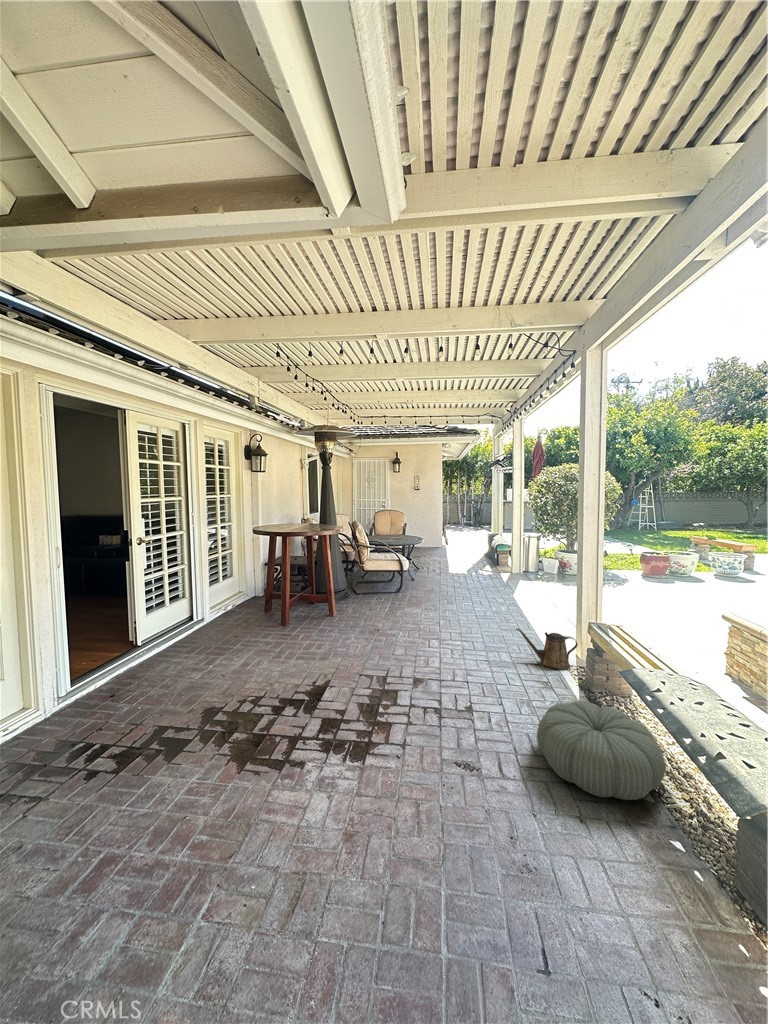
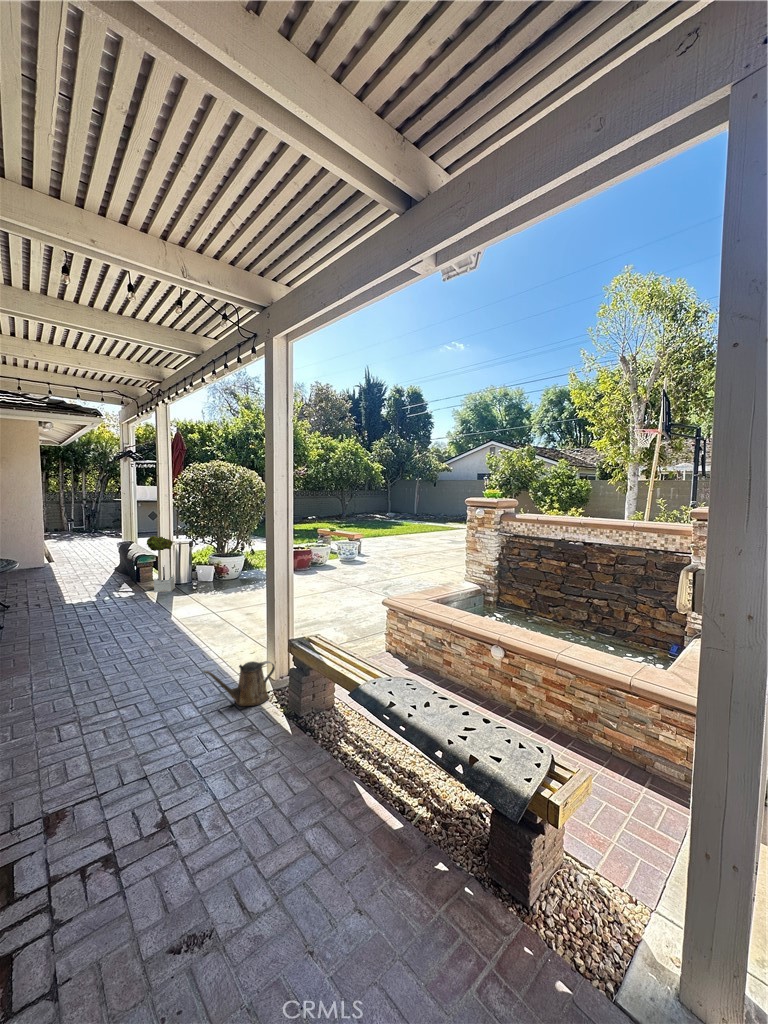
potted tree: none [503,528,524,575] -> present [147,536,175,592]
pouf: present [537,701,665,800] -> none [276,738,406,862]

